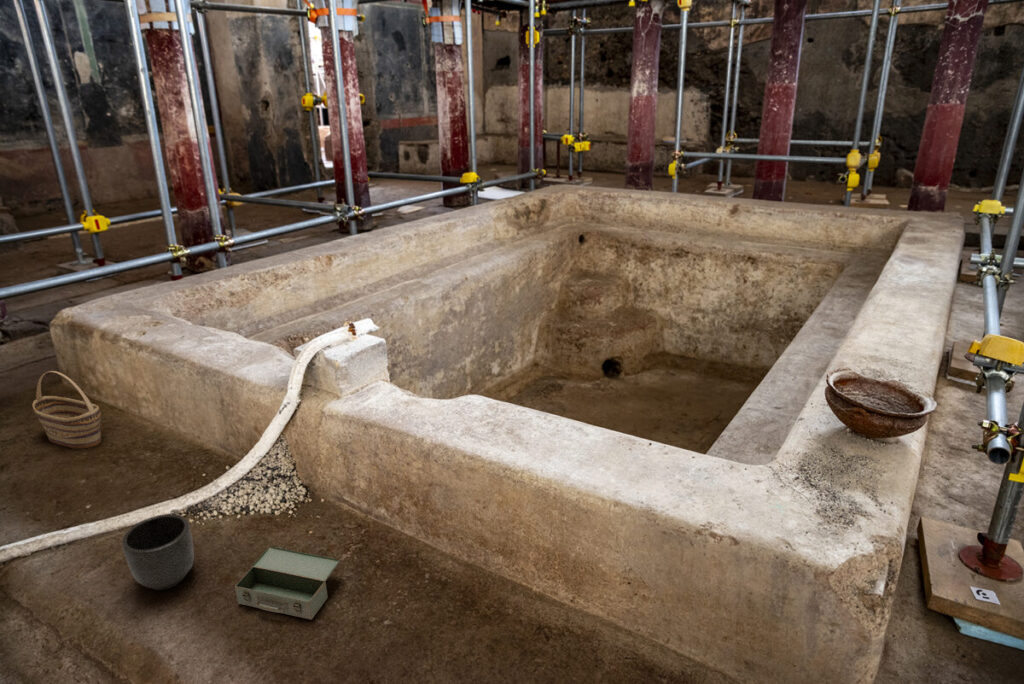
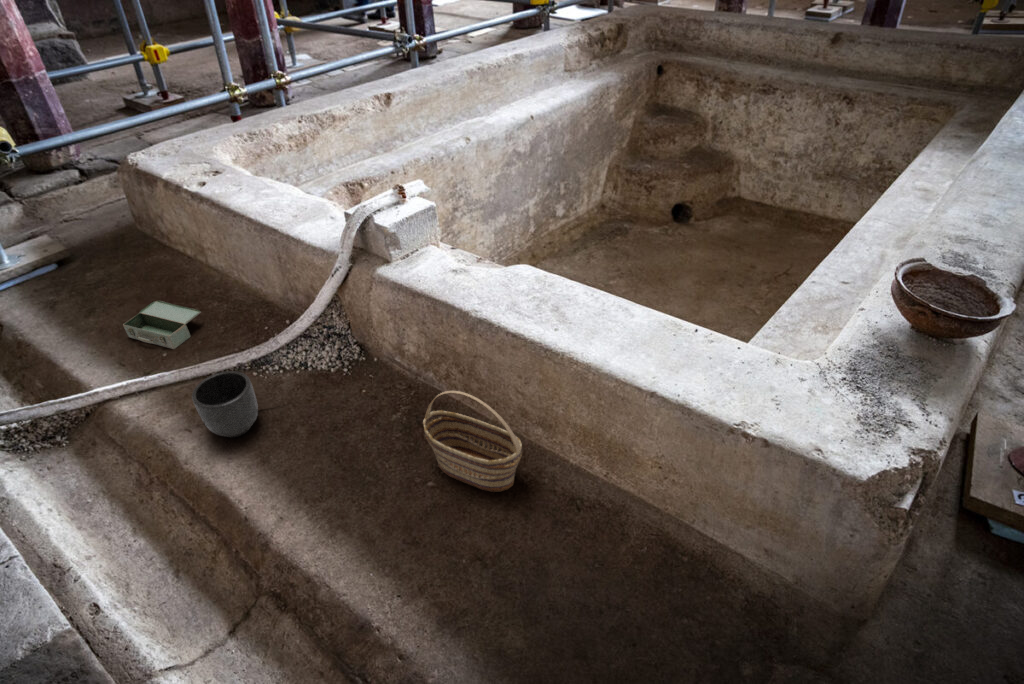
basket: present [32,371,101,449] -> present [423,391,522,492]
toolbox: present [235,547,340,620] -> present [123,300,201,349]

